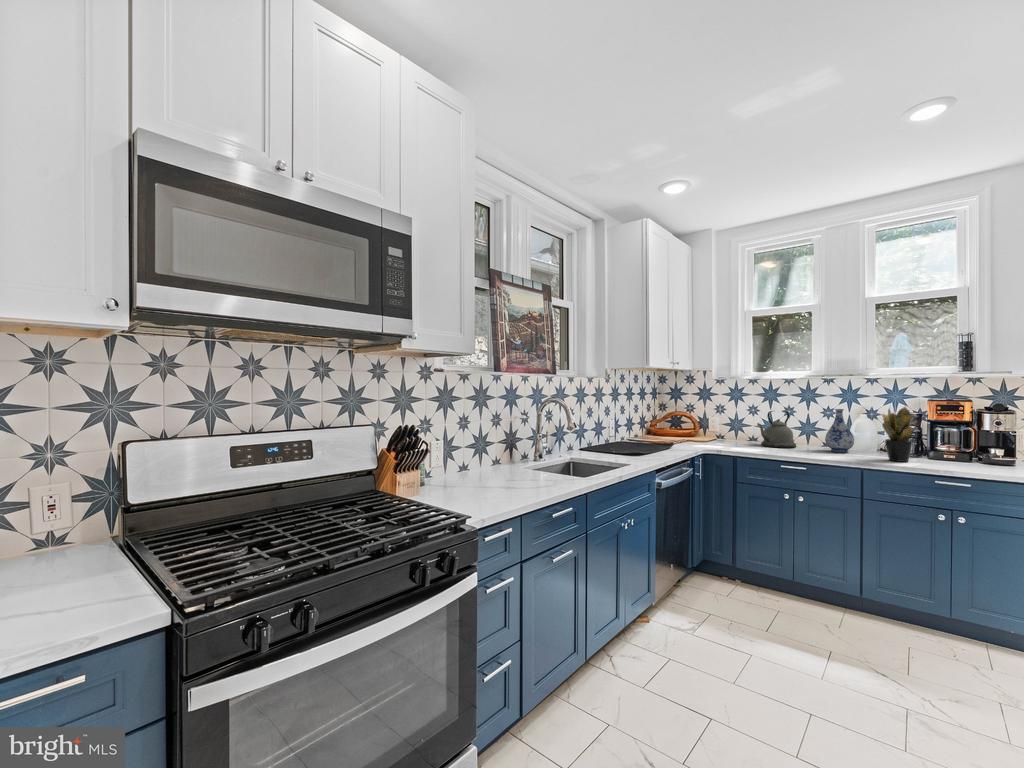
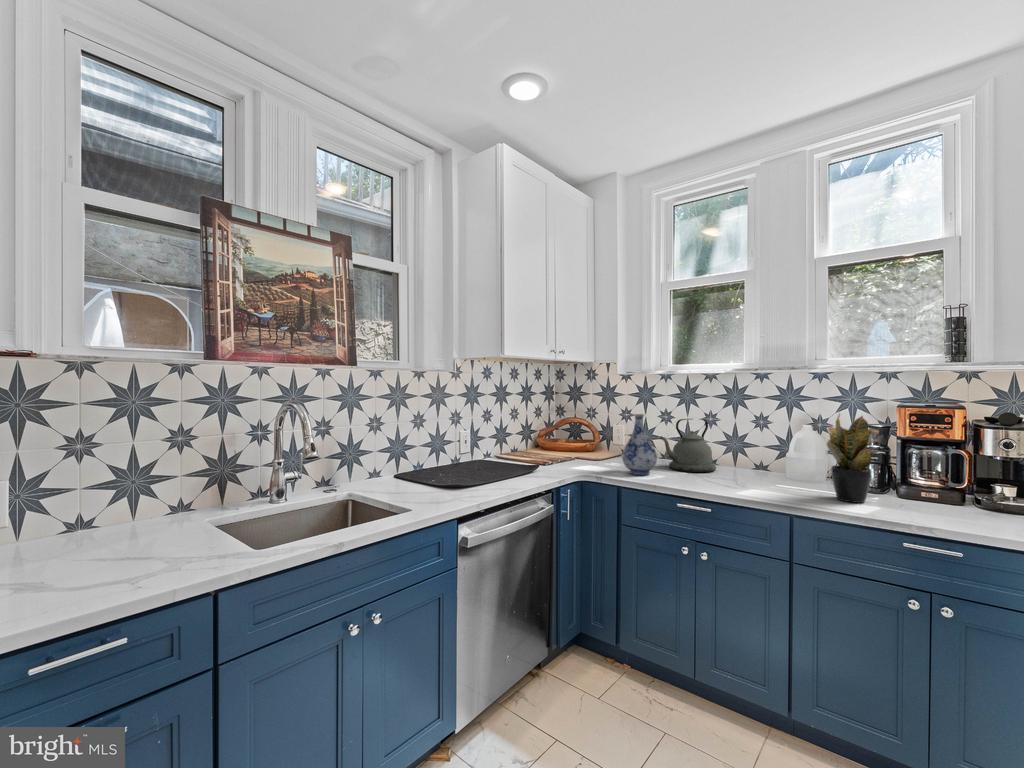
vase: present [825,409,854,452] -> present [622,414,657,475]

